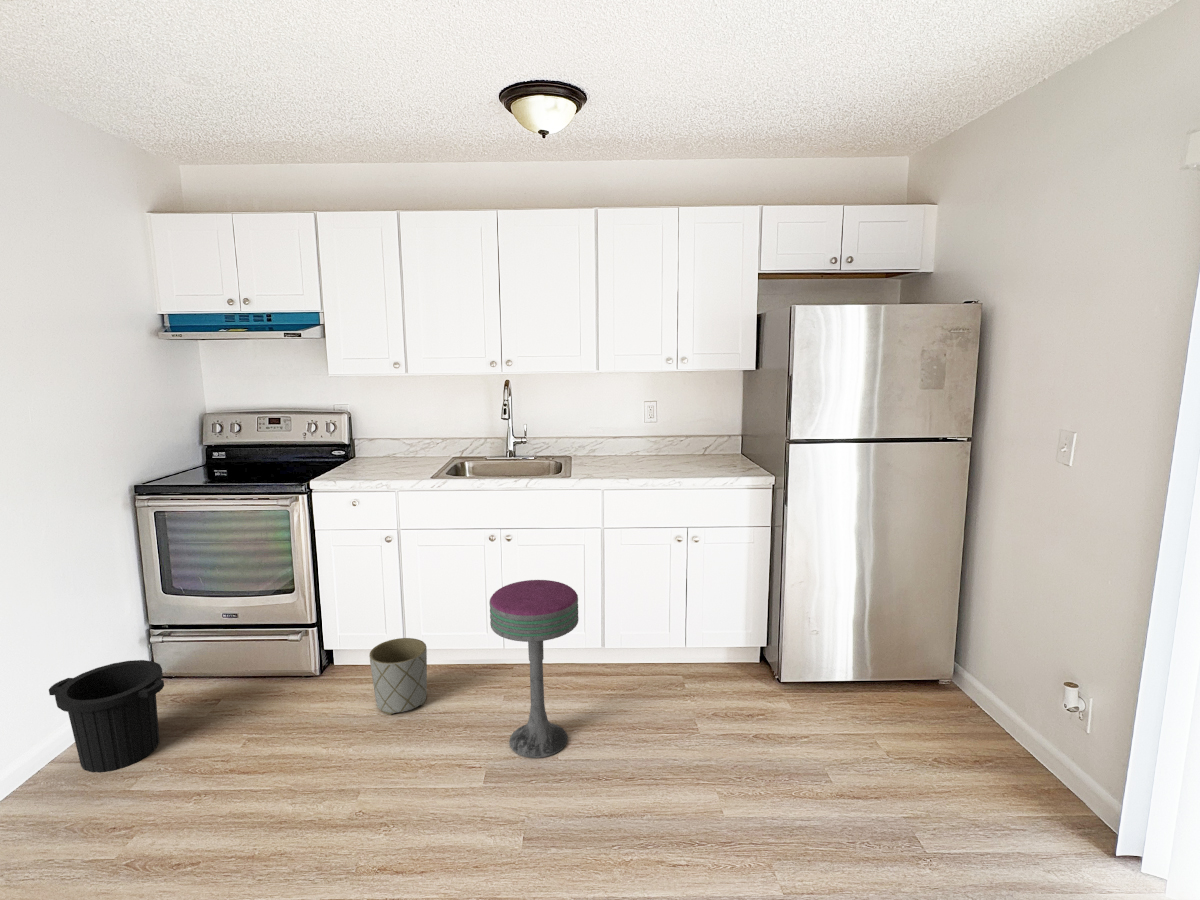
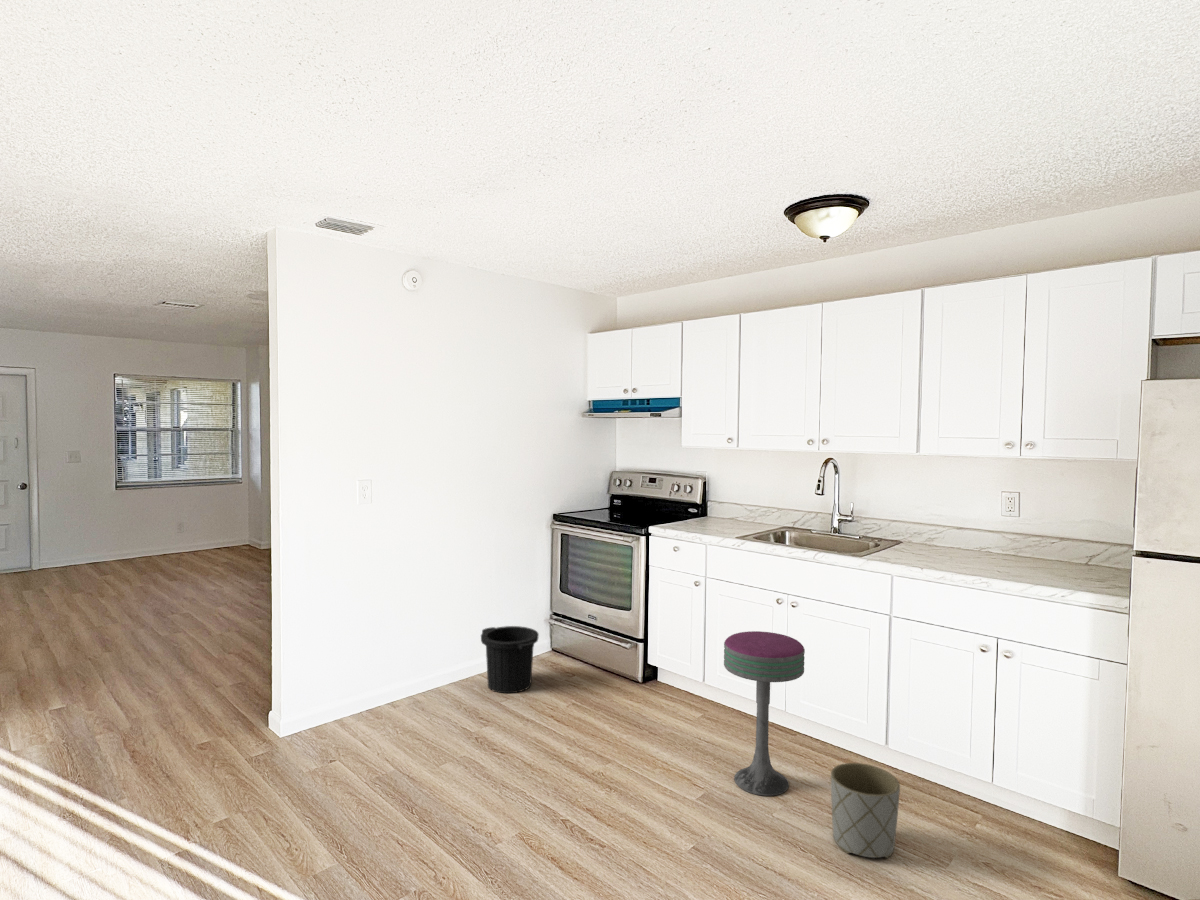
planter: present [369,638,427,715] -> present [831,763,900,858]

